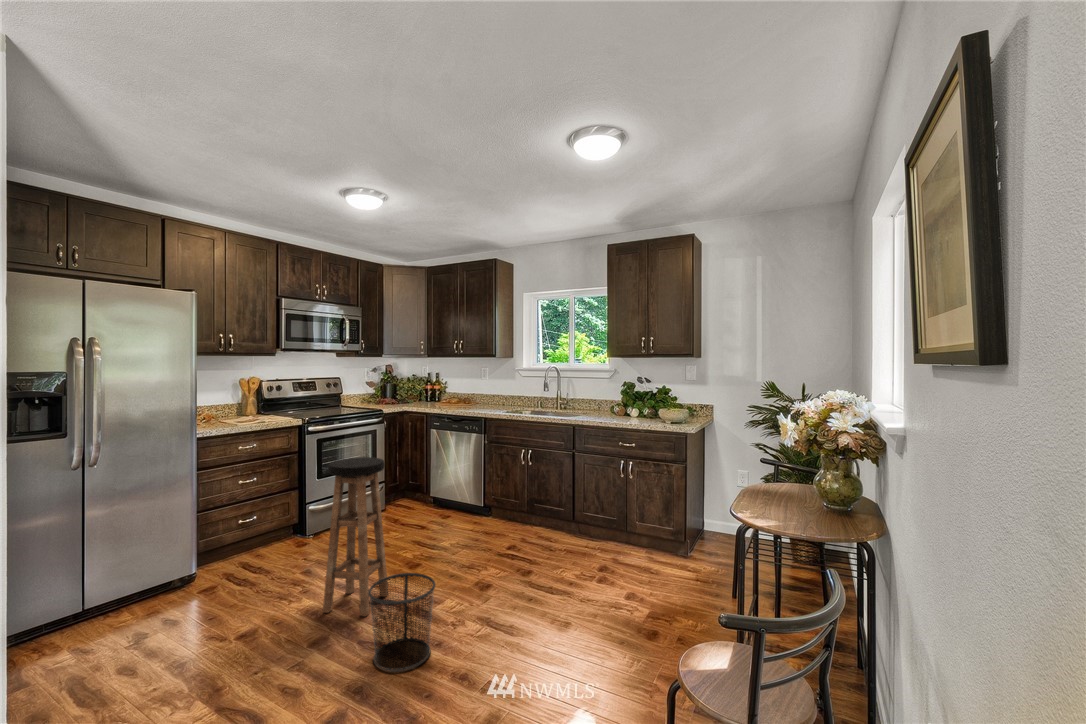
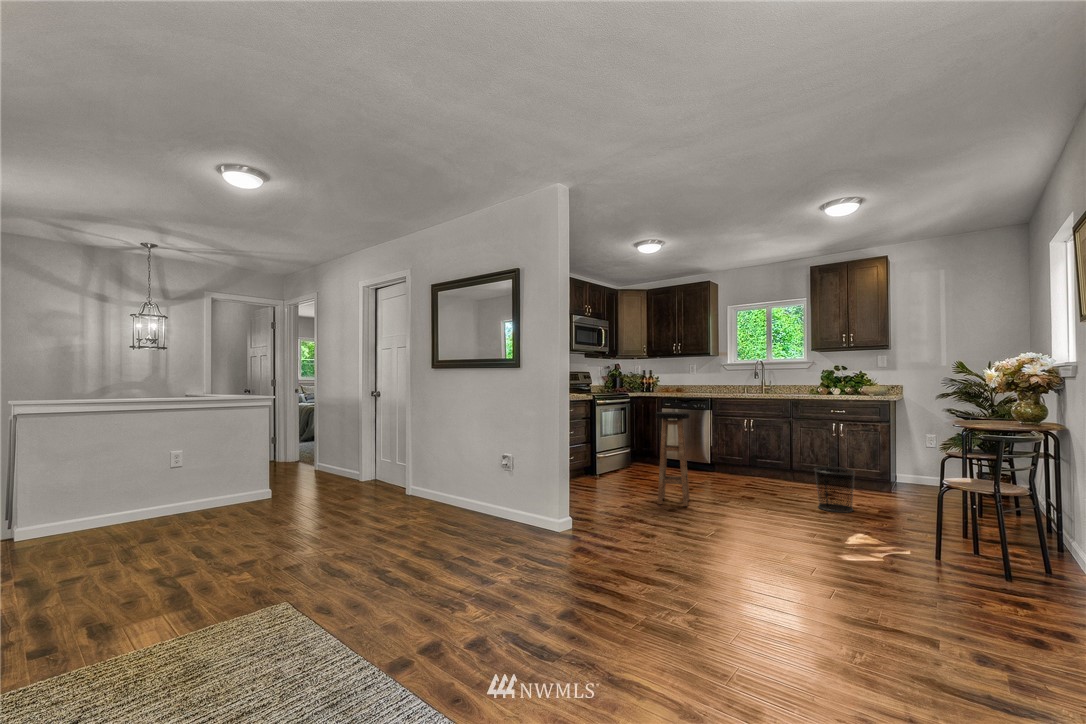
waste bin: present [368,573,436,672] -> present [814,467,855,513]

